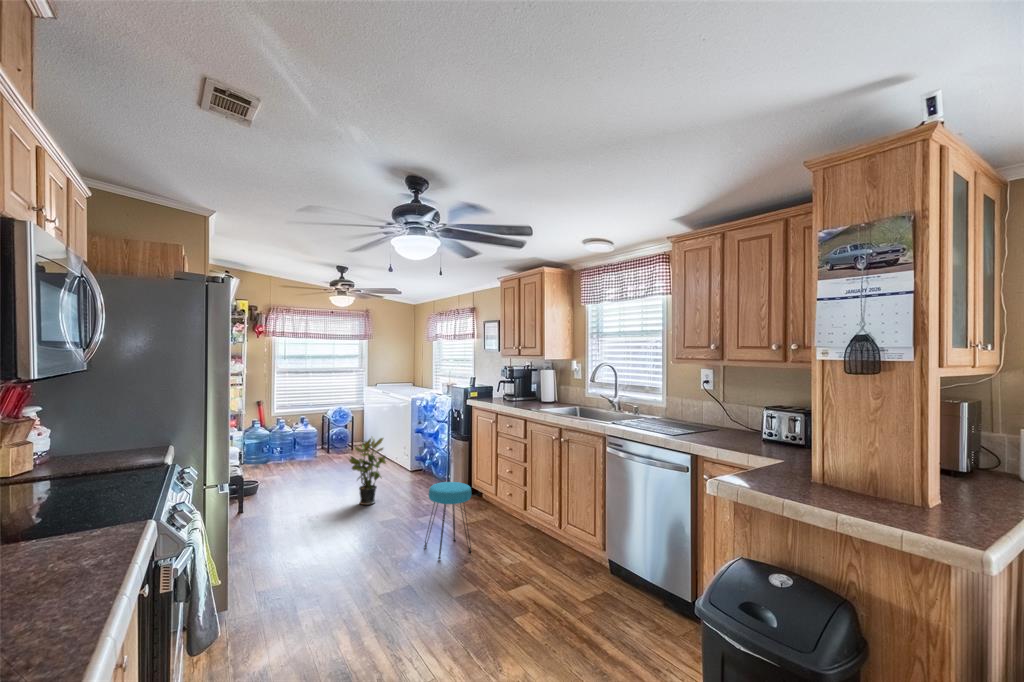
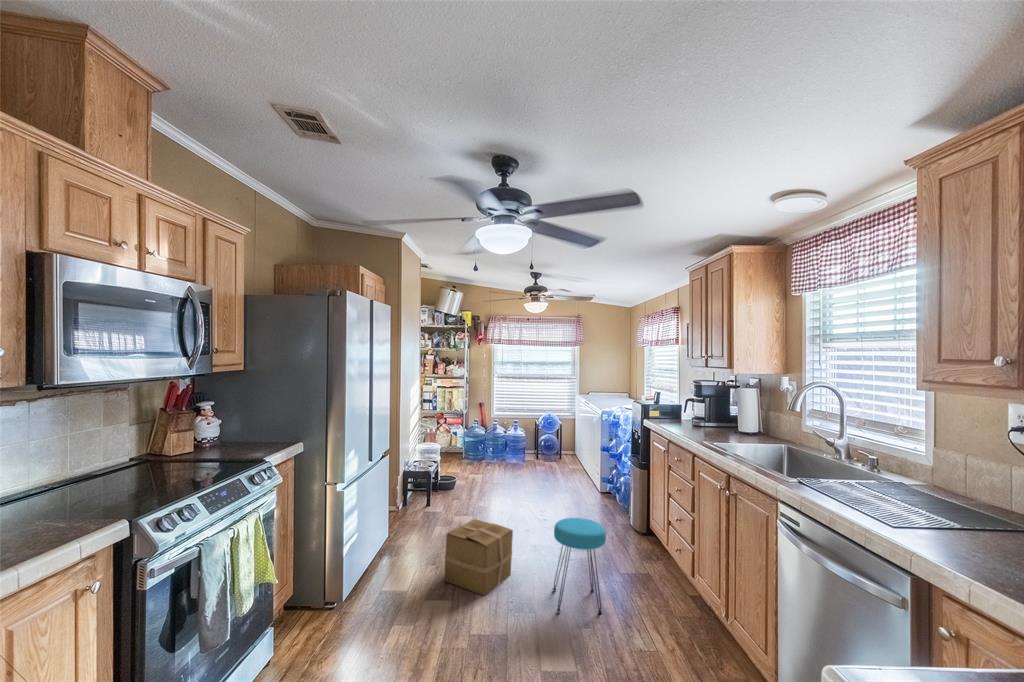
potted plant: present [349,437,386,505] -> none [515,449,554,523]
cardboard box: none [320,504,382,567] -> present [444,519,513,596]

